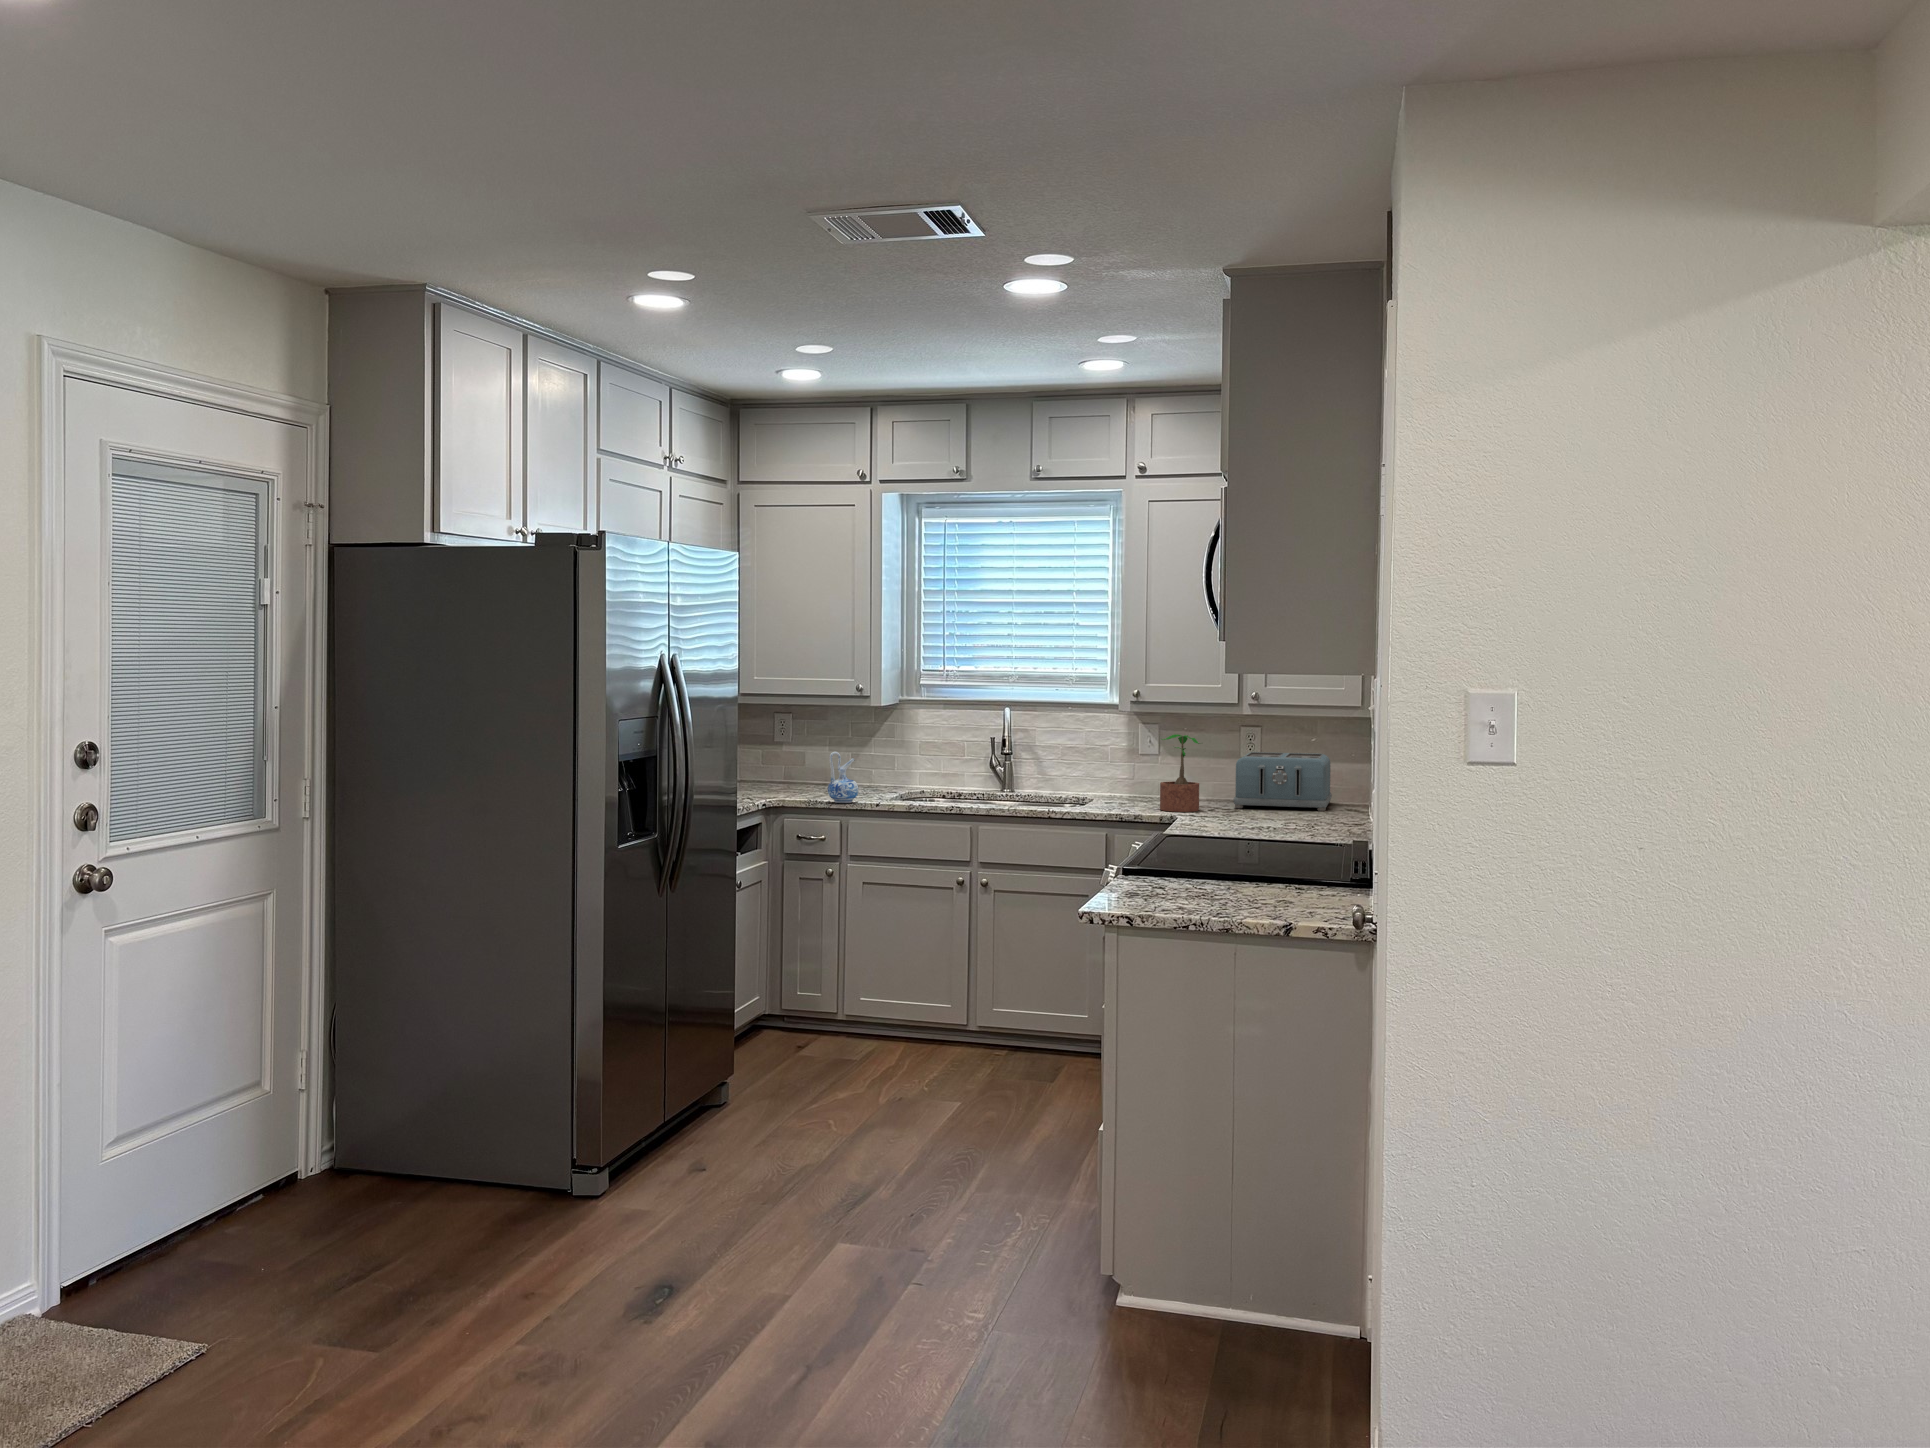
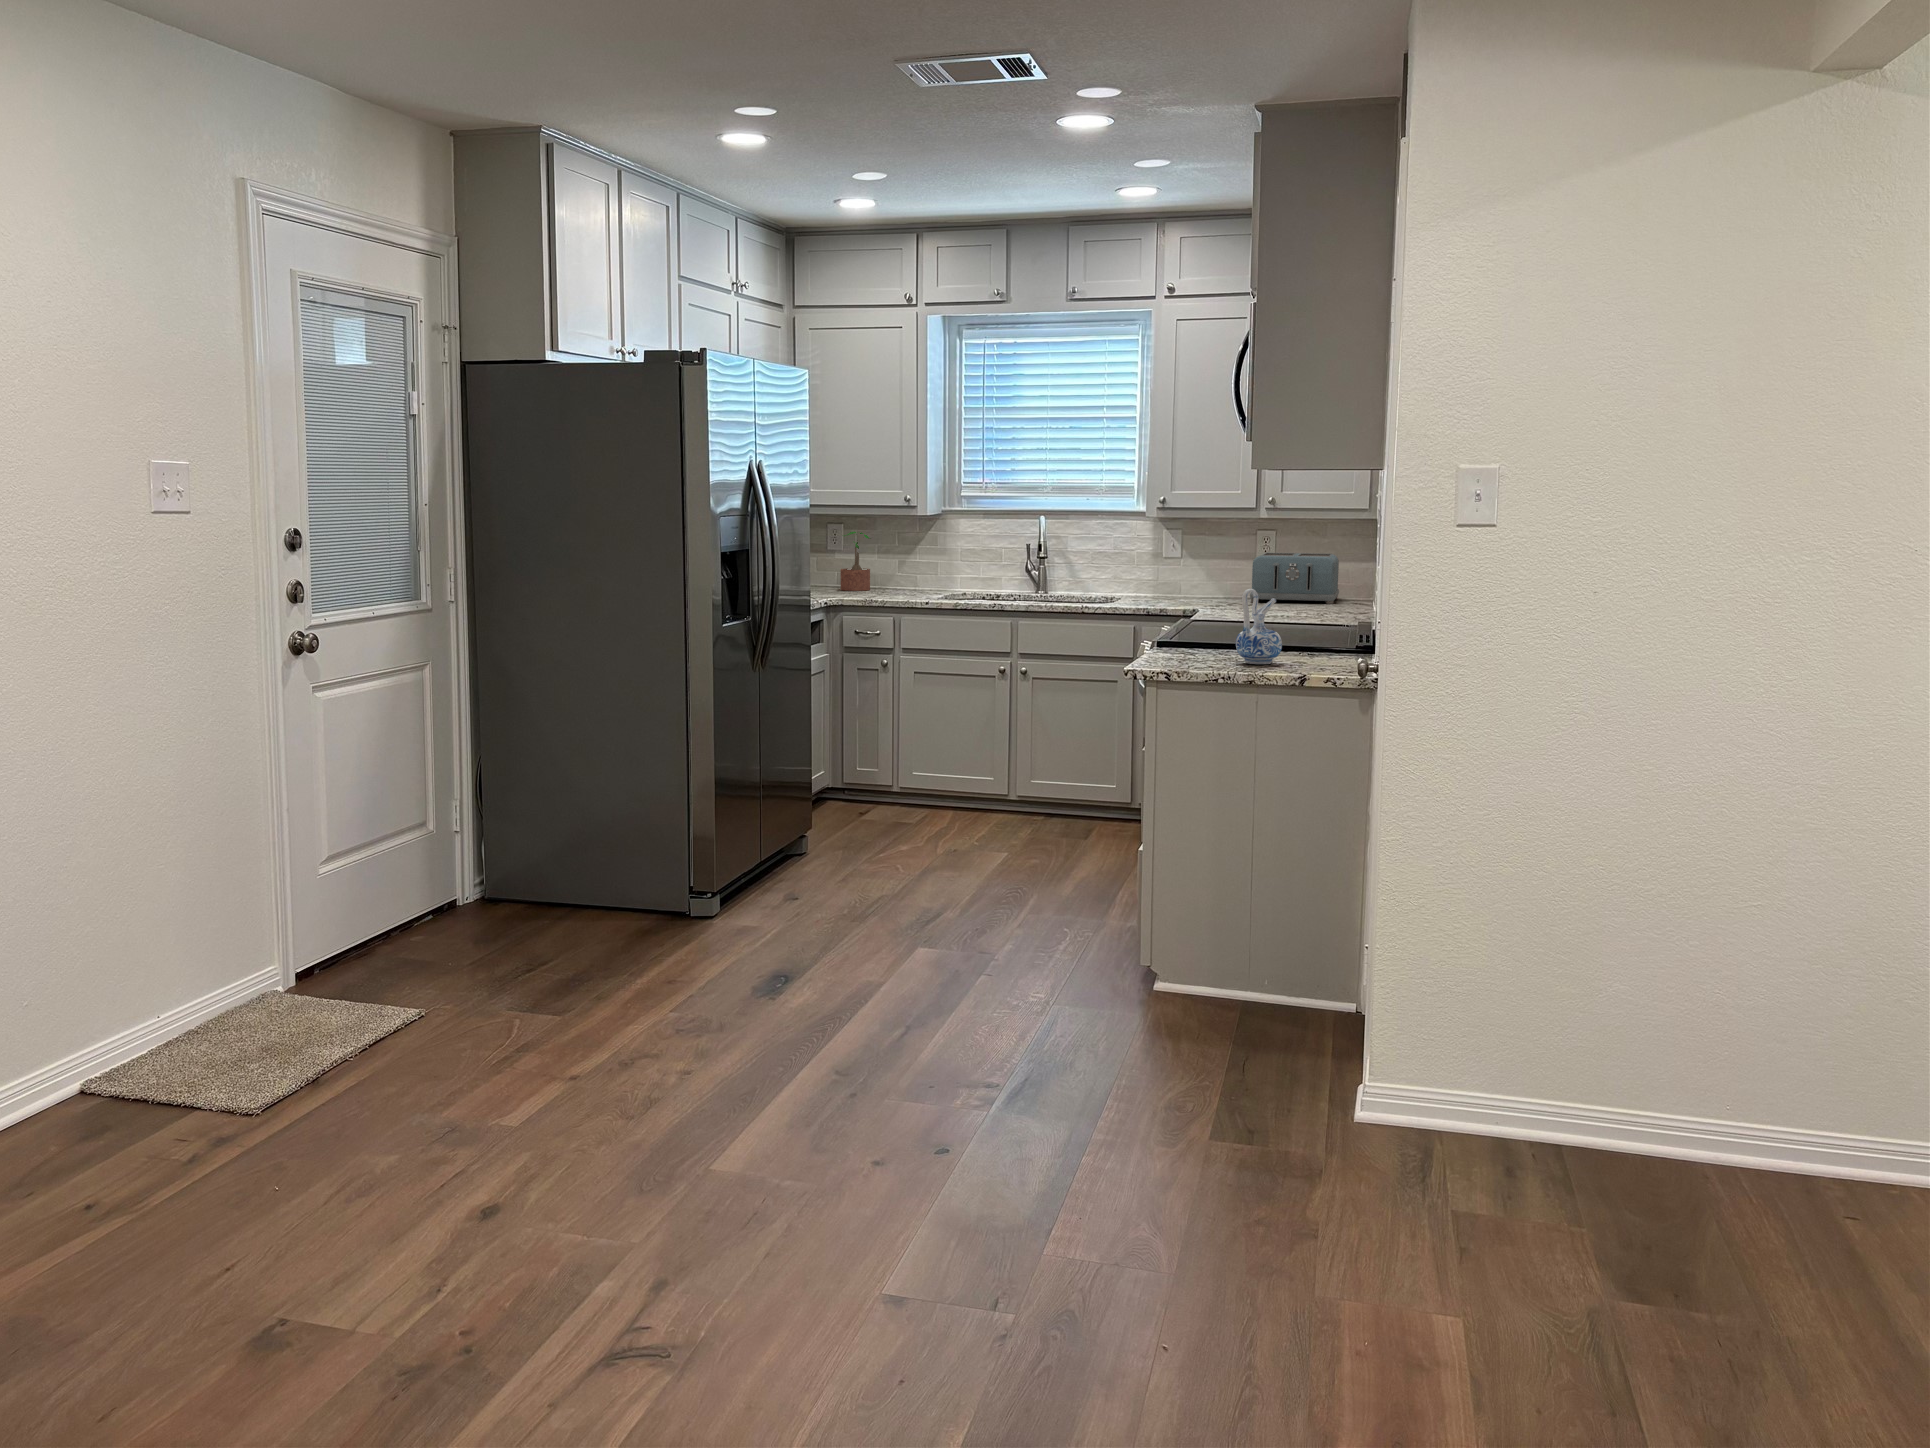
potted plant: present [1160,734,1199,812] -> present [841,532,870,591]
ceramic pitcher: present [828,752,858,803] -> present [1236,589,1282,664]

